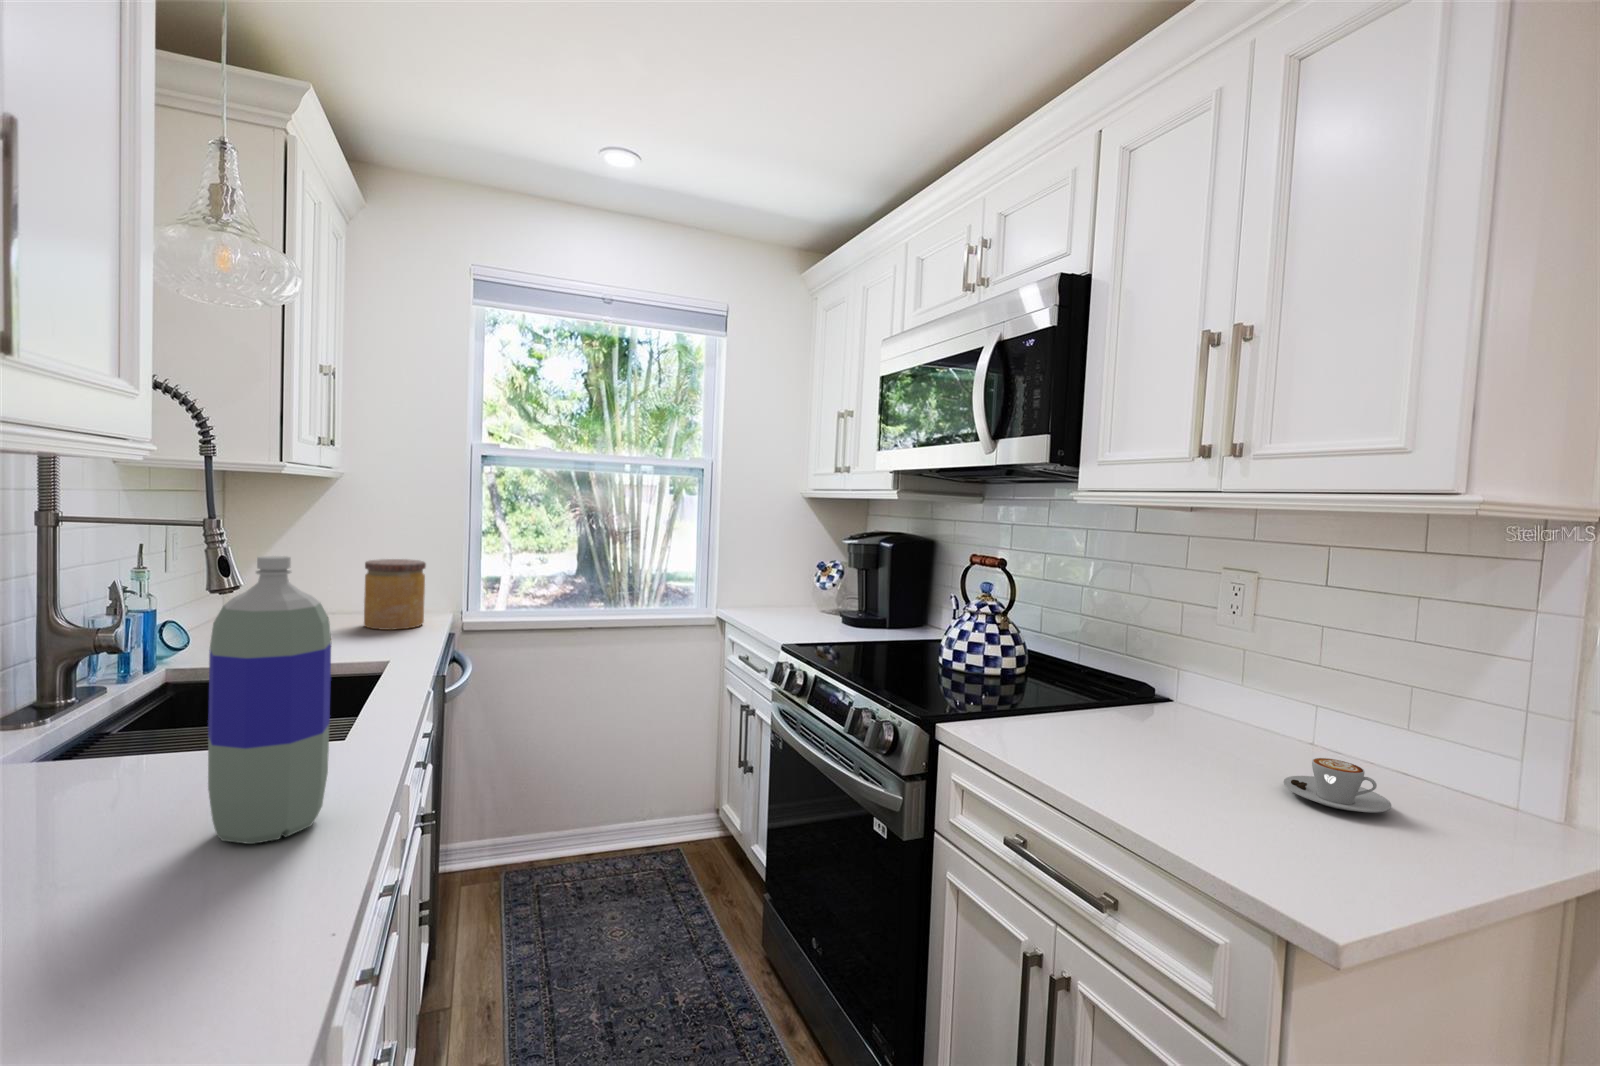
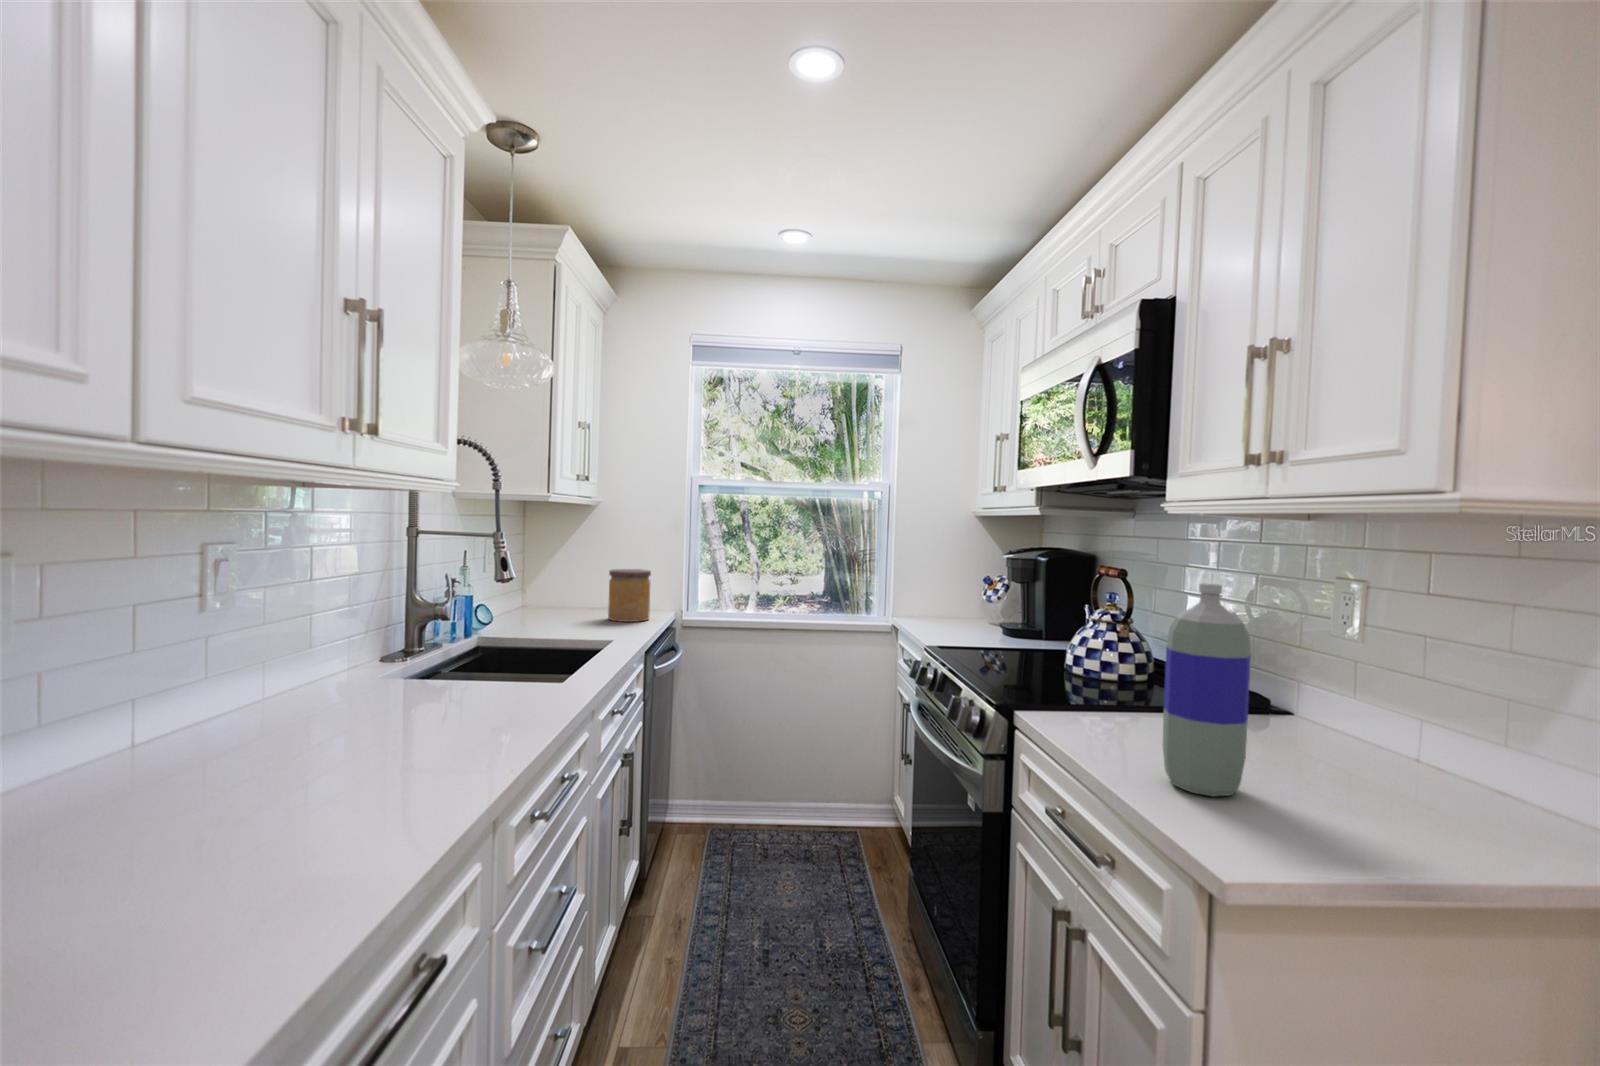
bottle: present [208,556,331,844] -> present [1163,583,1251,797]
coffee cup: present [1283,758,1392,812] -> none [1332,756,1447,811]

